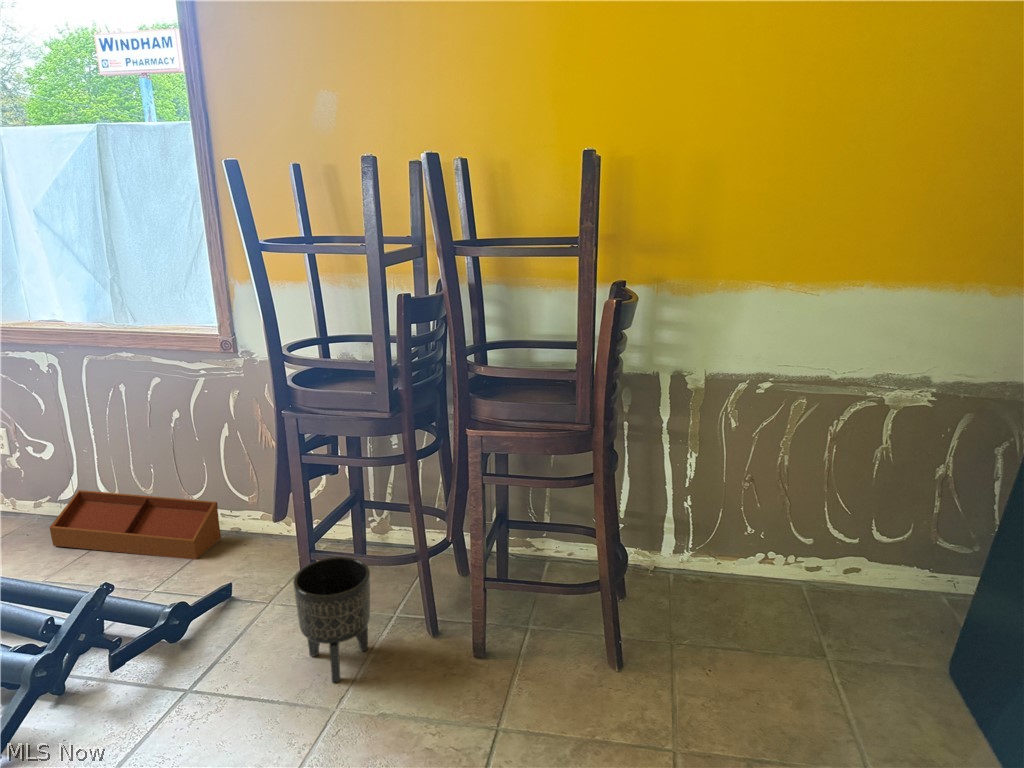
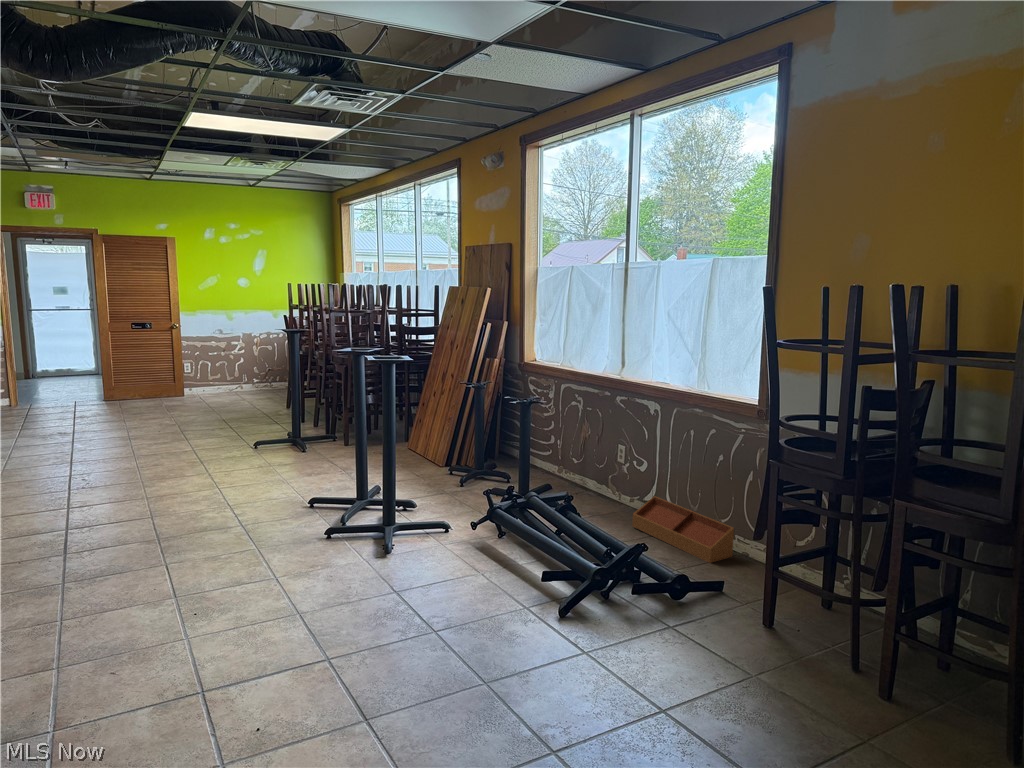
planter: present [293,557,370,682] -> none [747,574,807,665]

